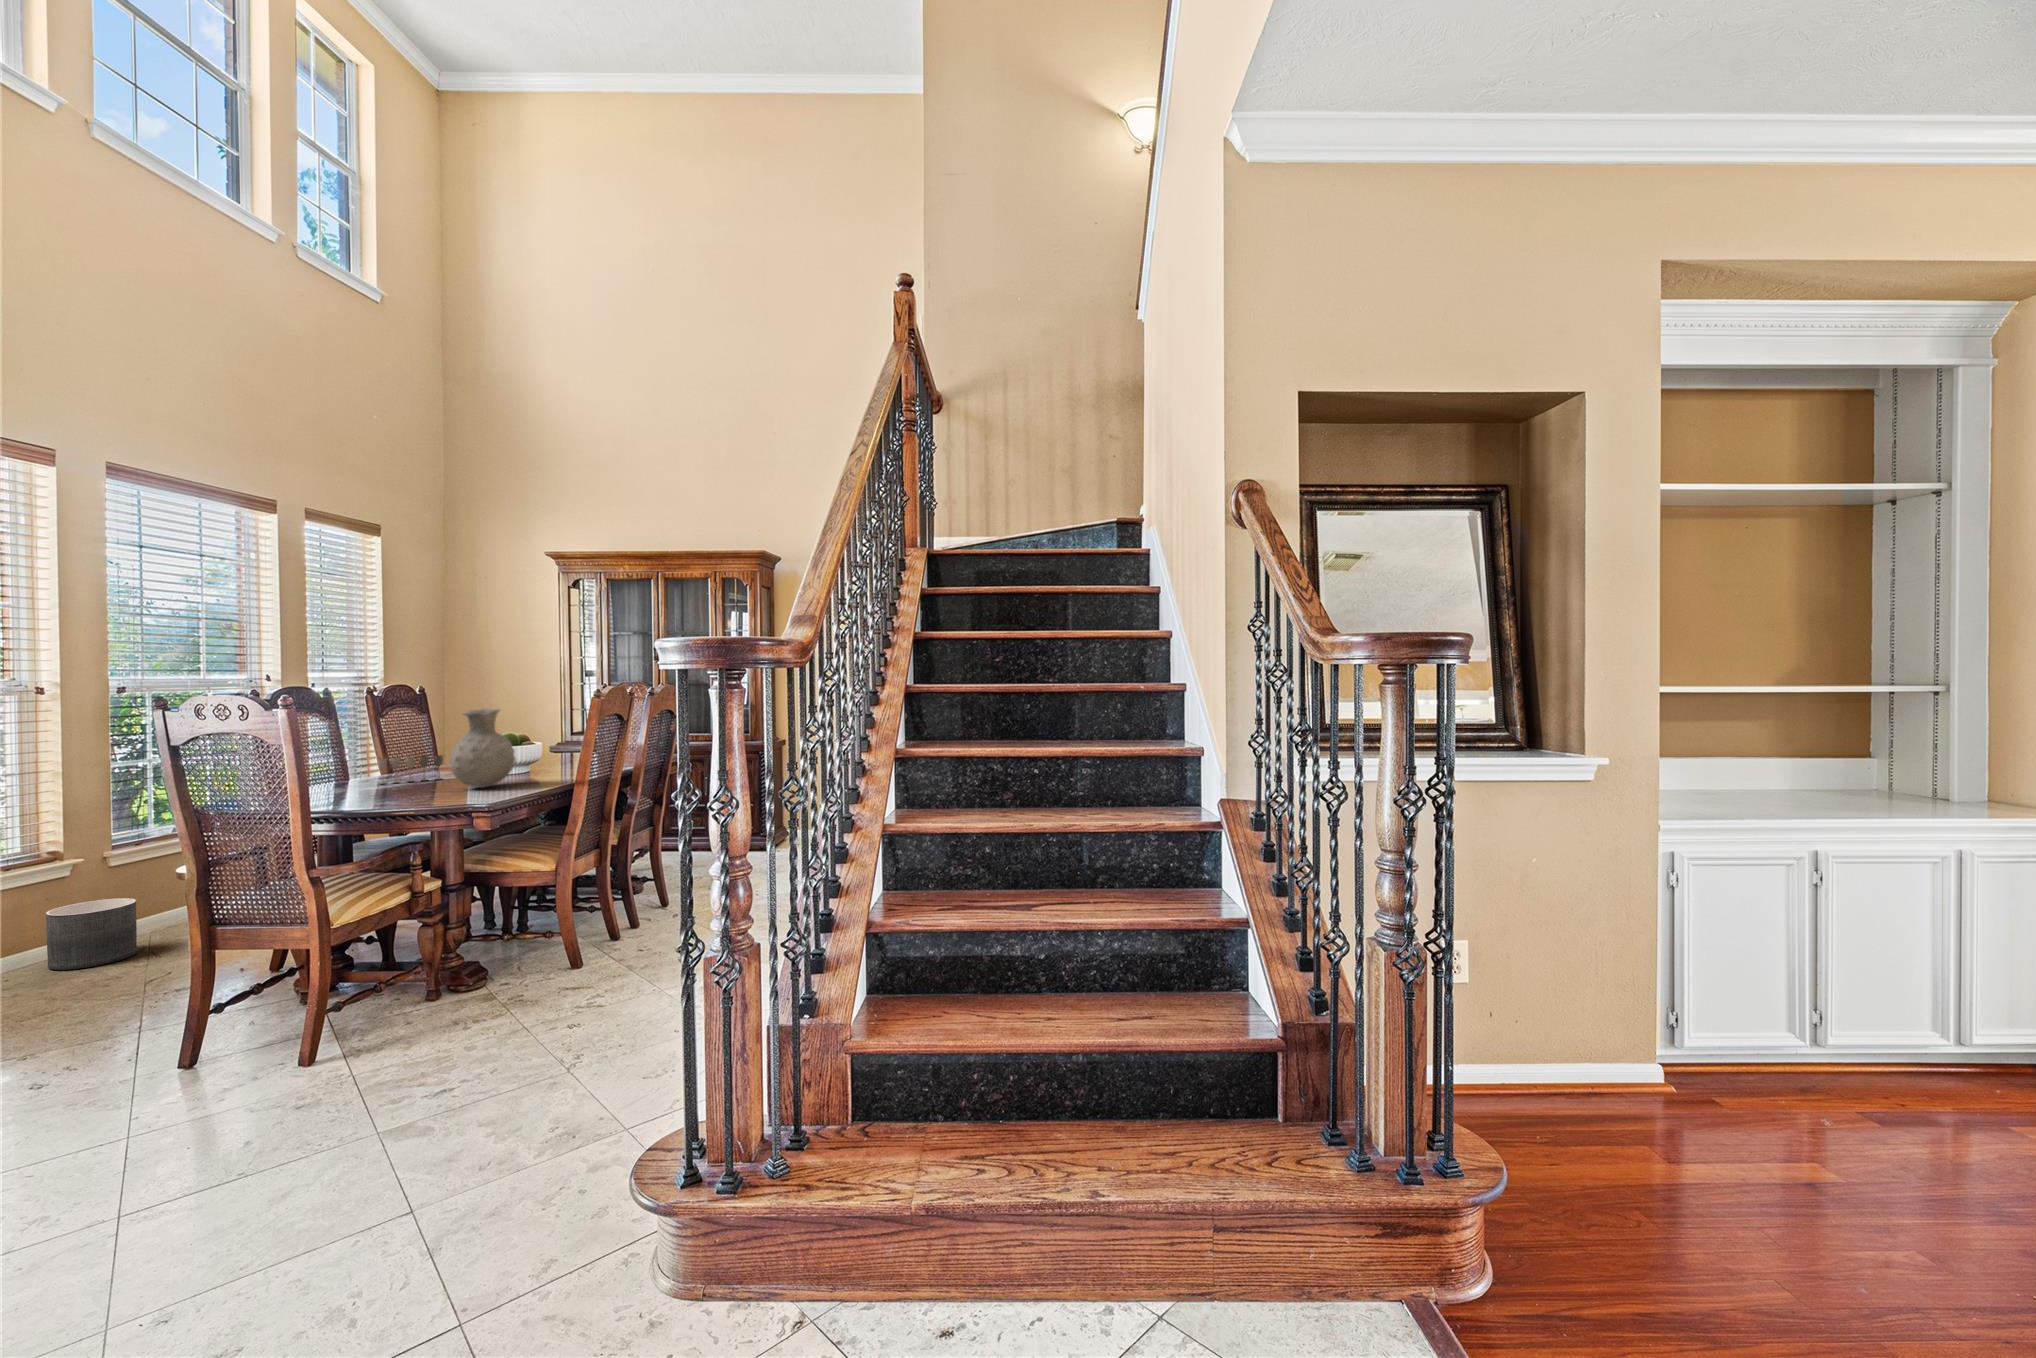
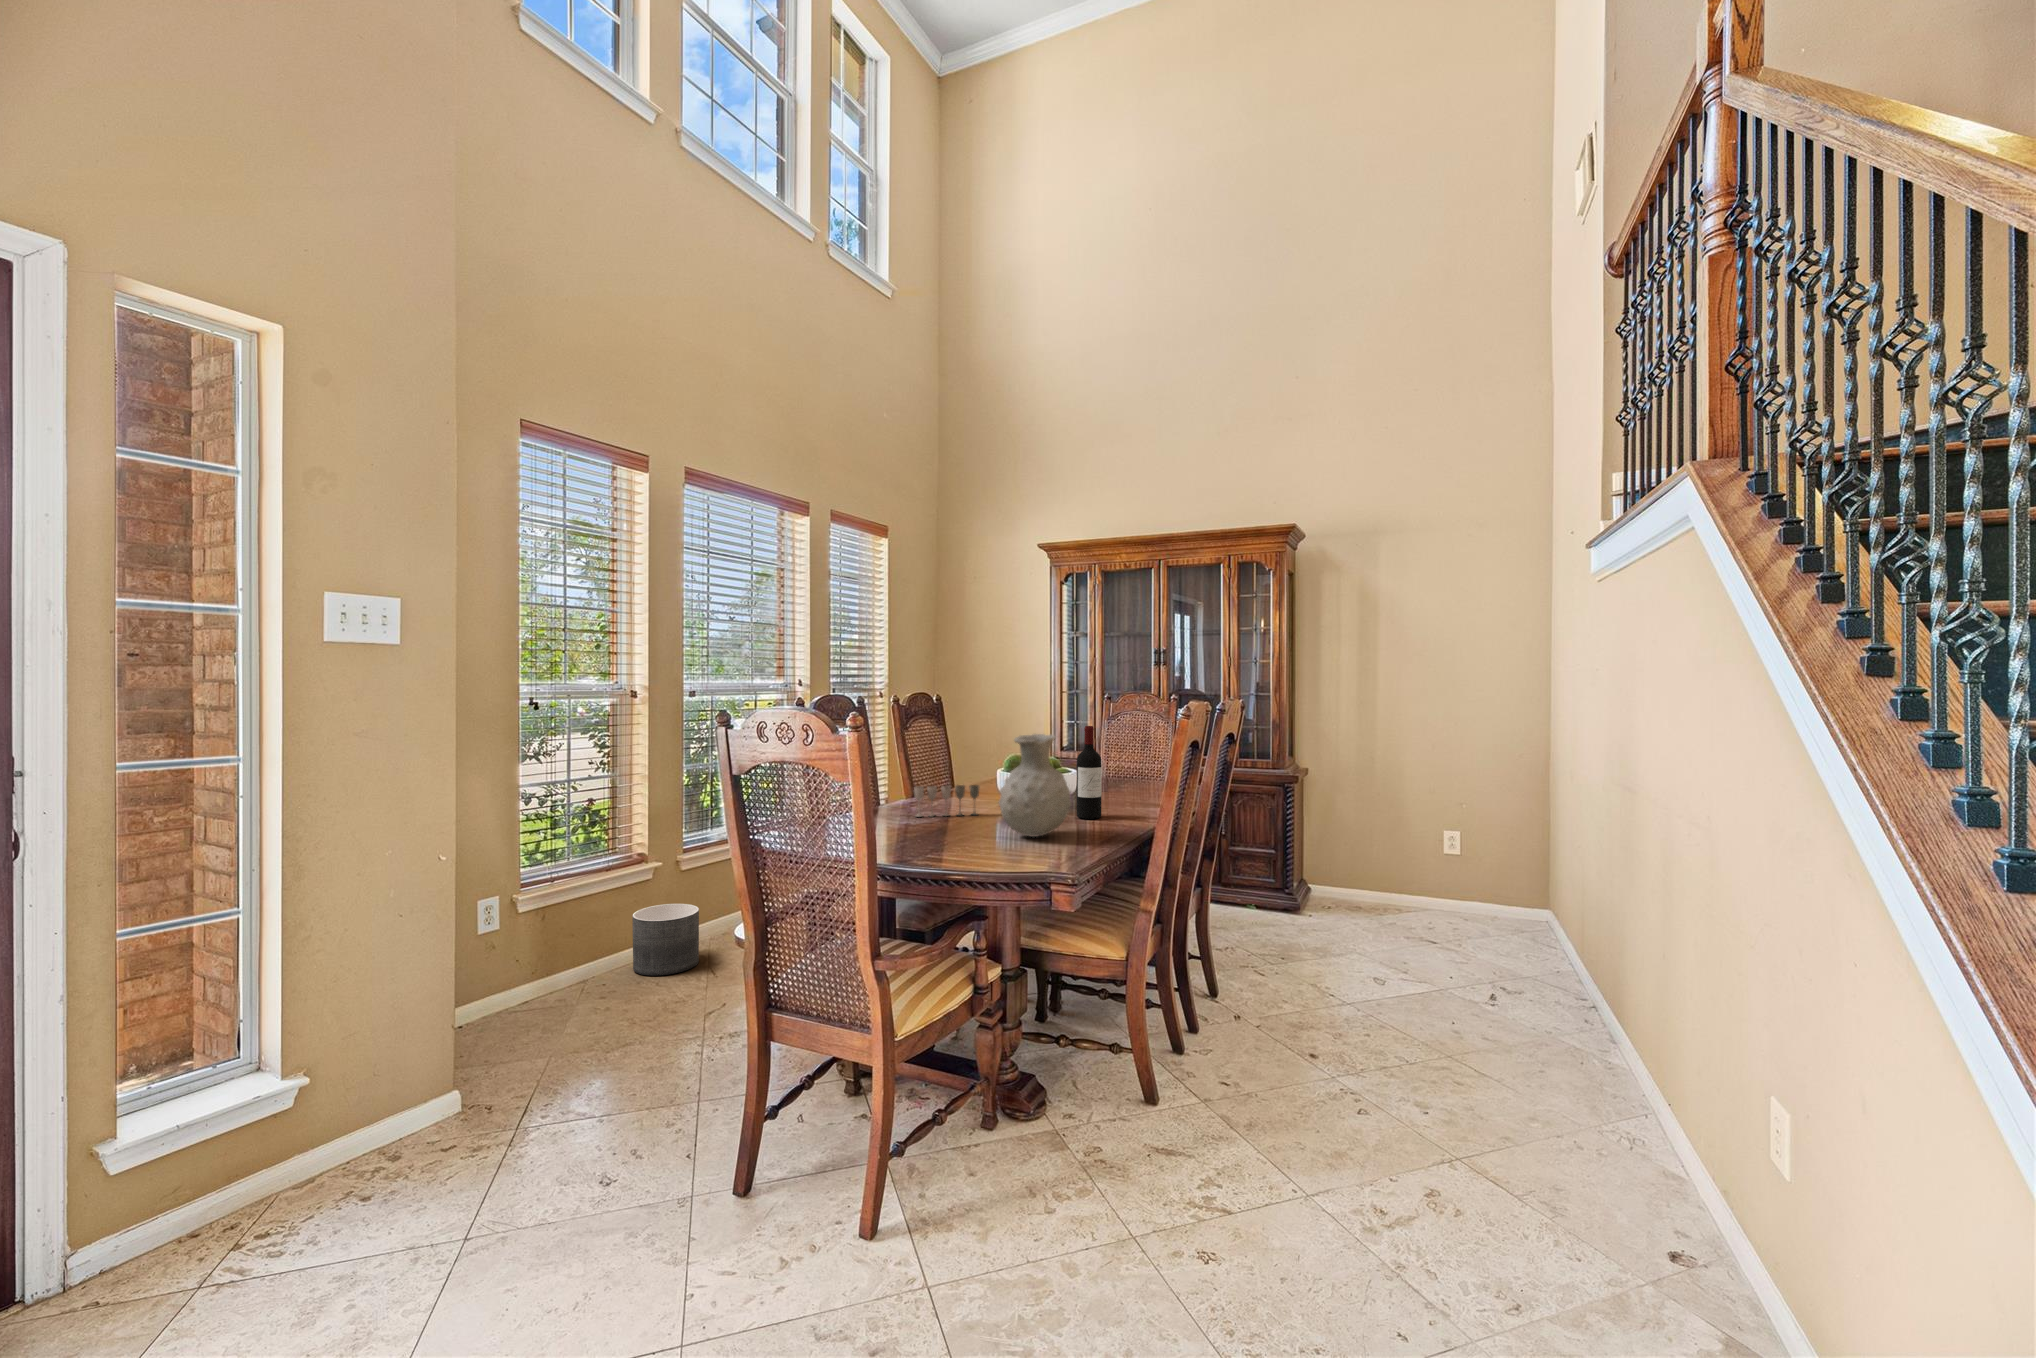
wine bottle: none [532,703,555,775] -> present [1077,726,1101,819]

